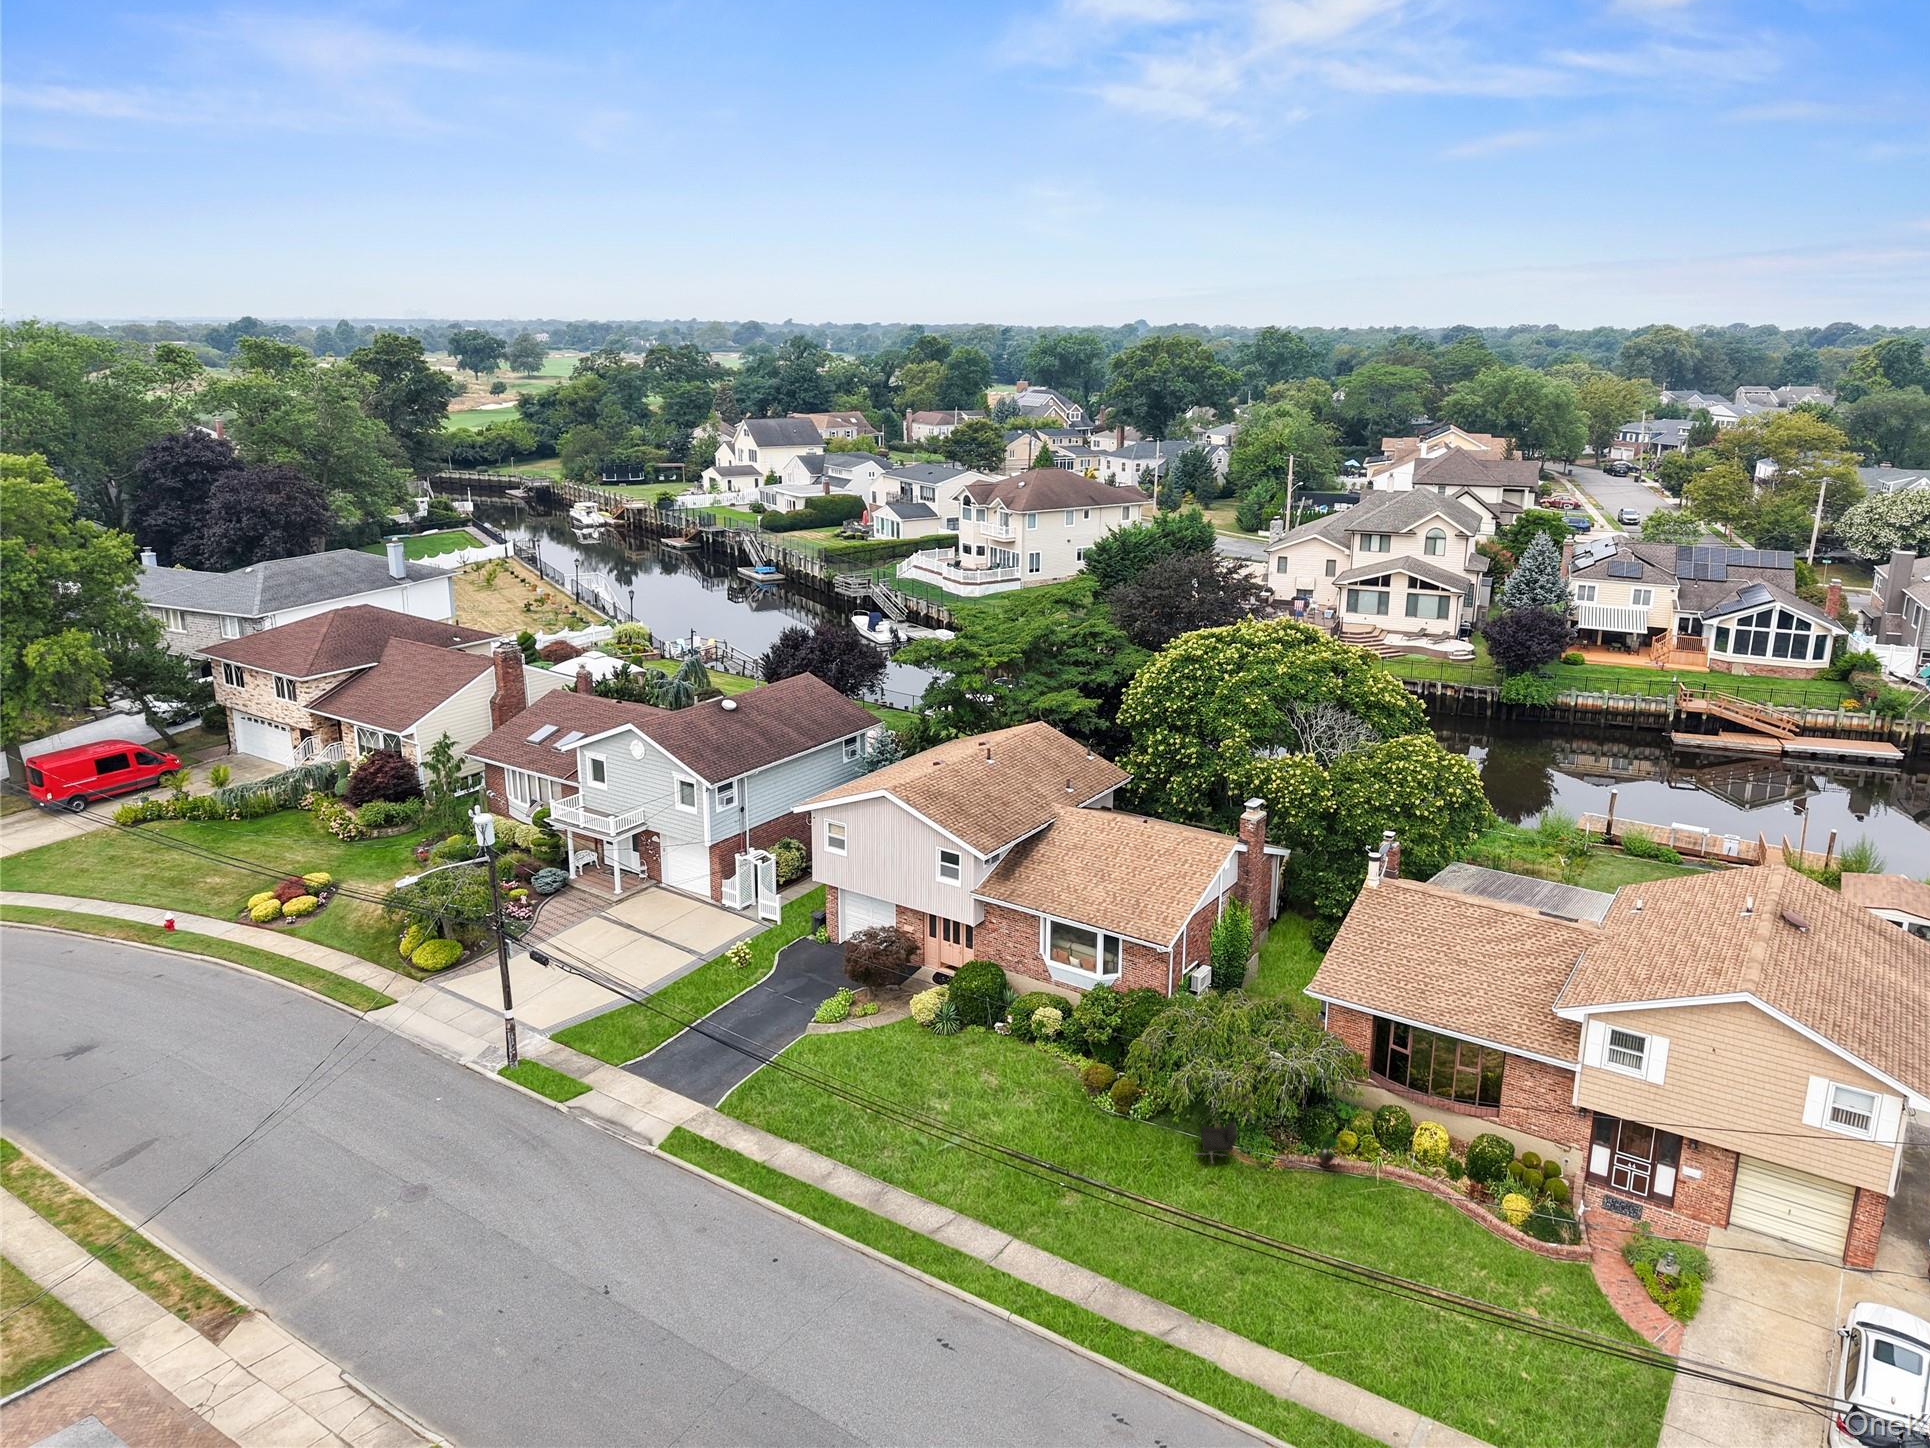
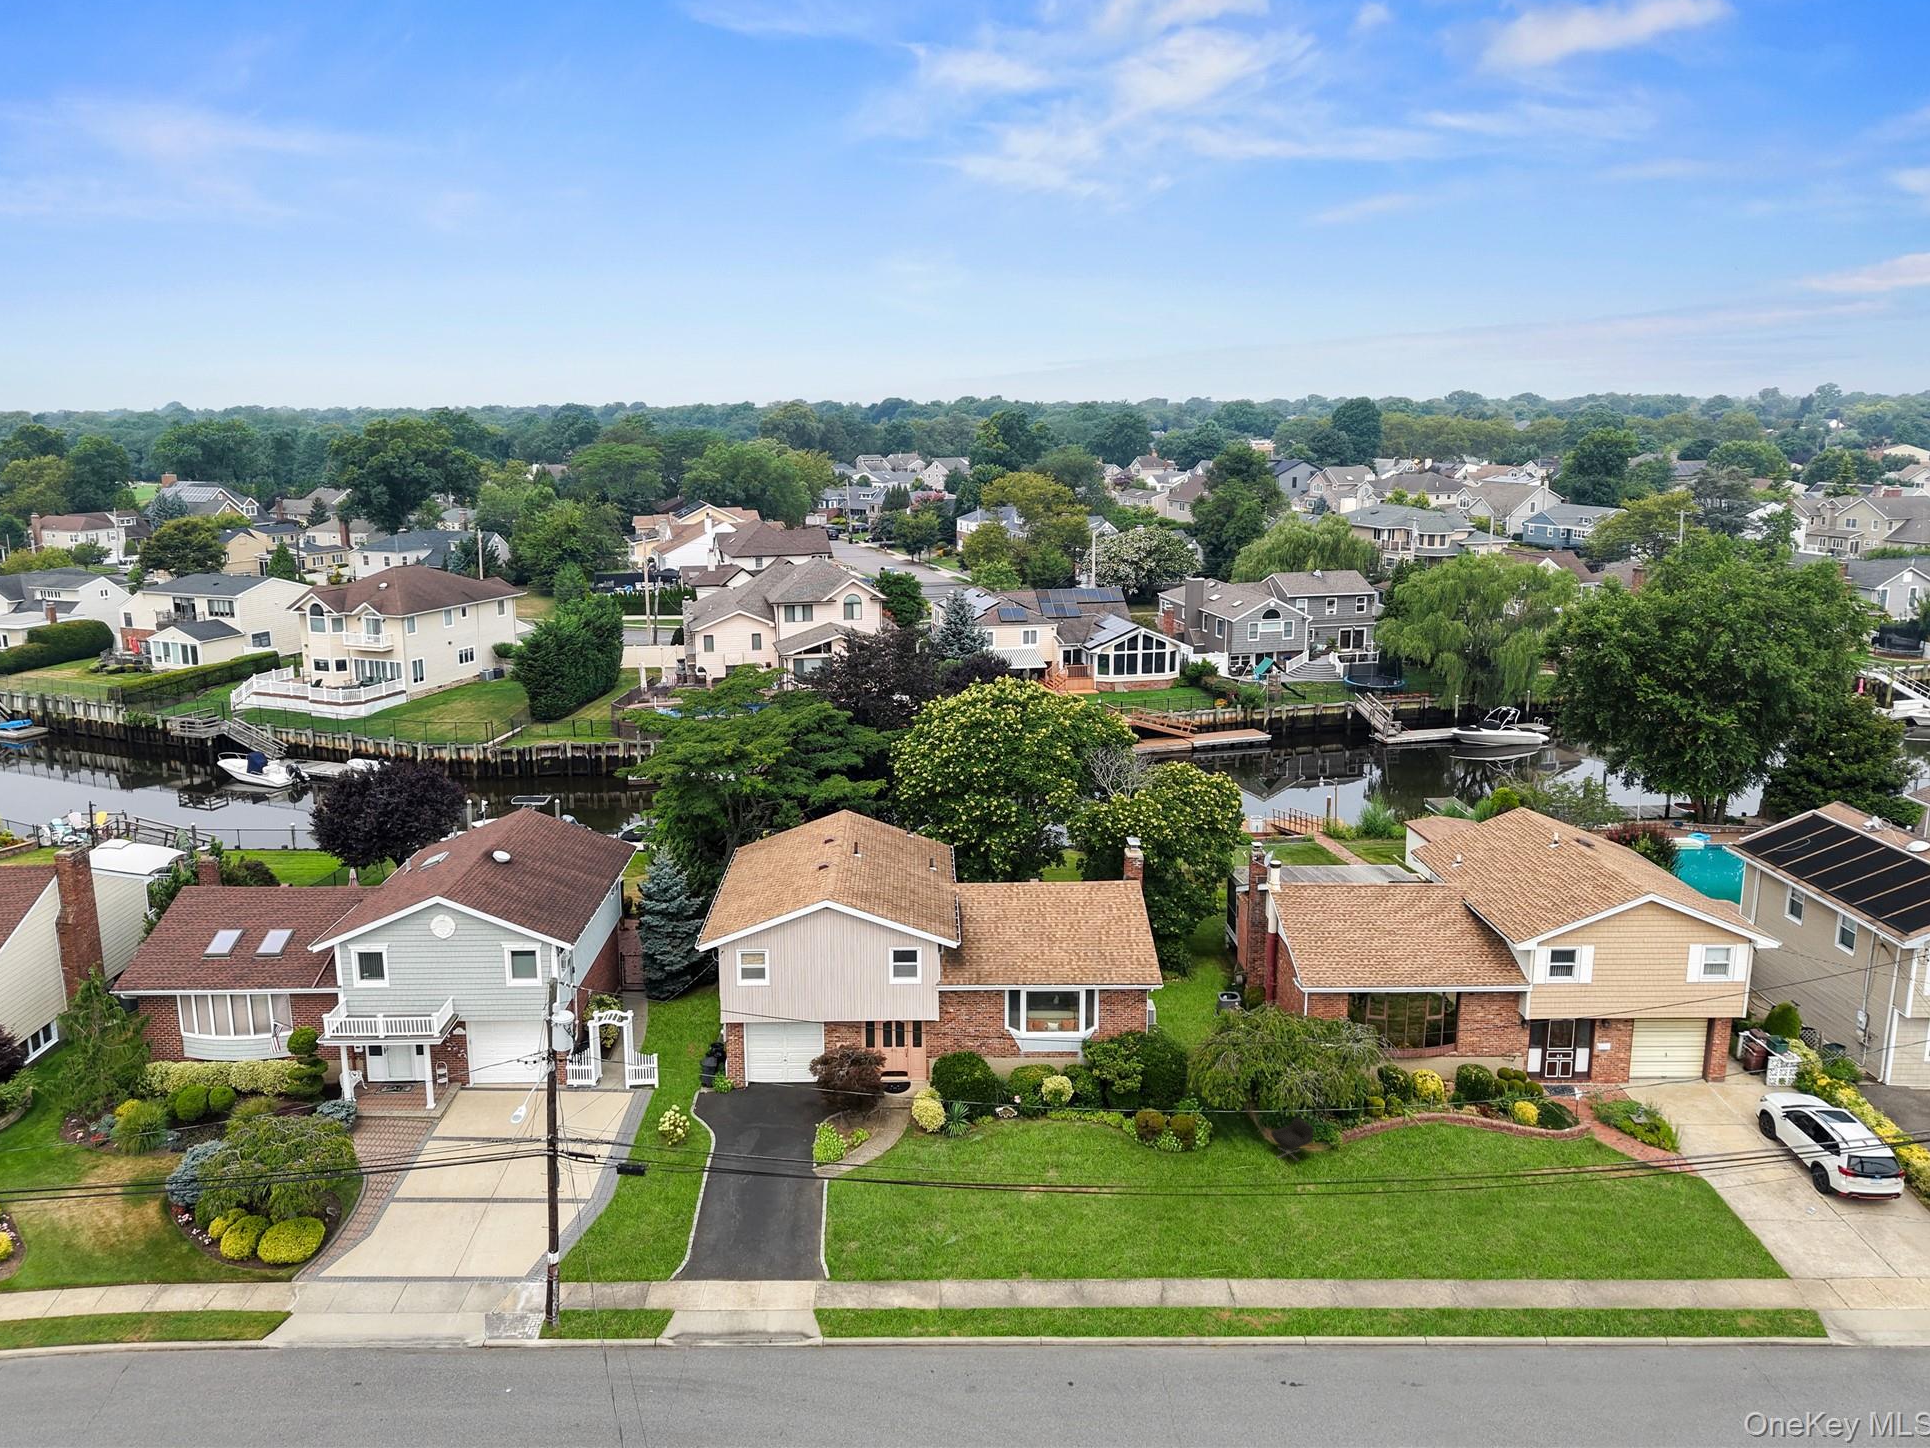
potted tree: present [1317,1134,1338,1167] -> none [1363,1100,1387,1132]

